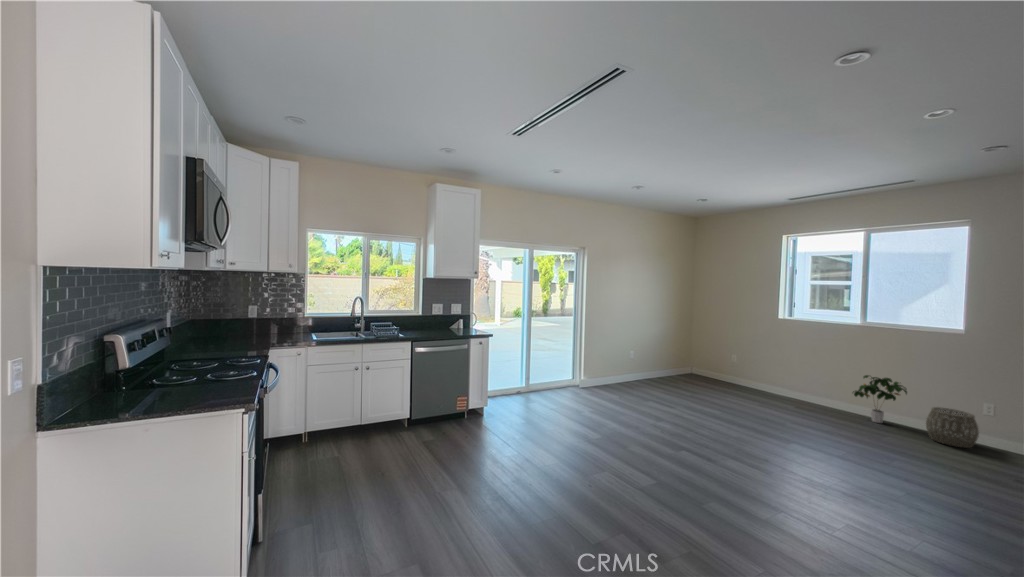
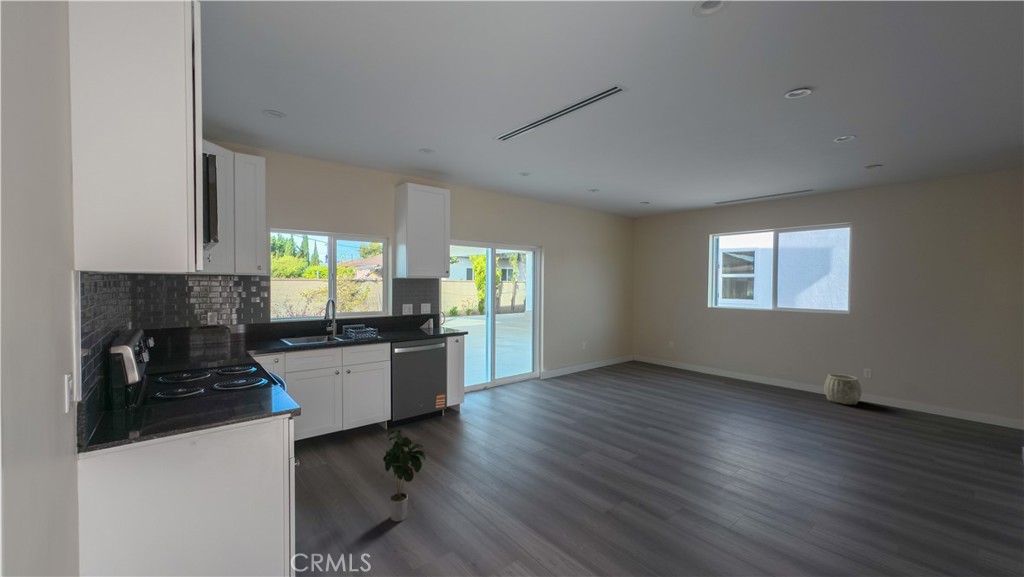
potted plant: present [853,375,907,423] -> present [383,430,426,522]

